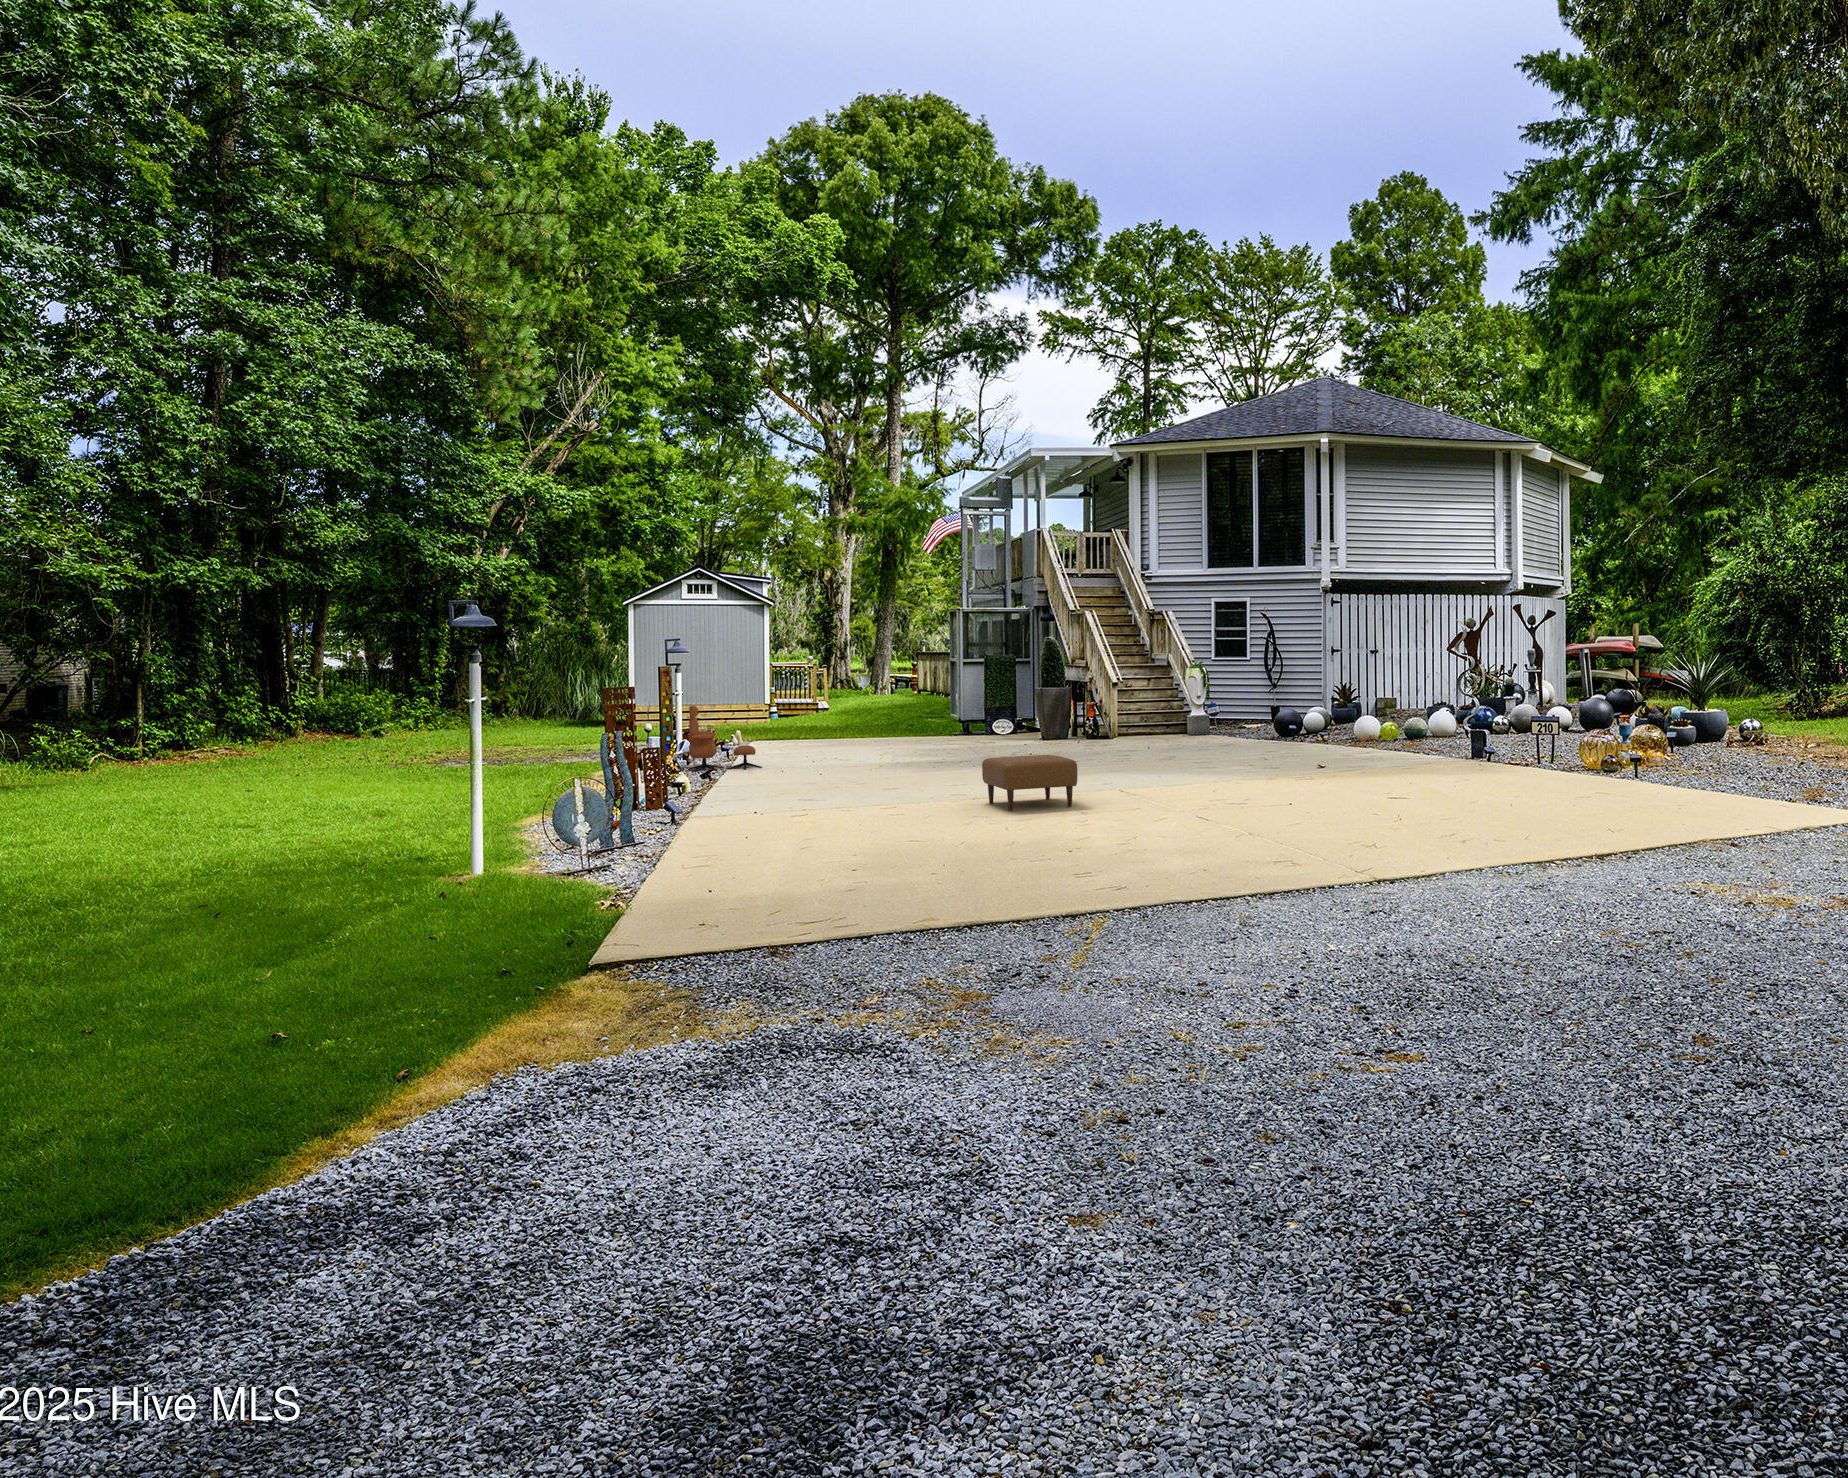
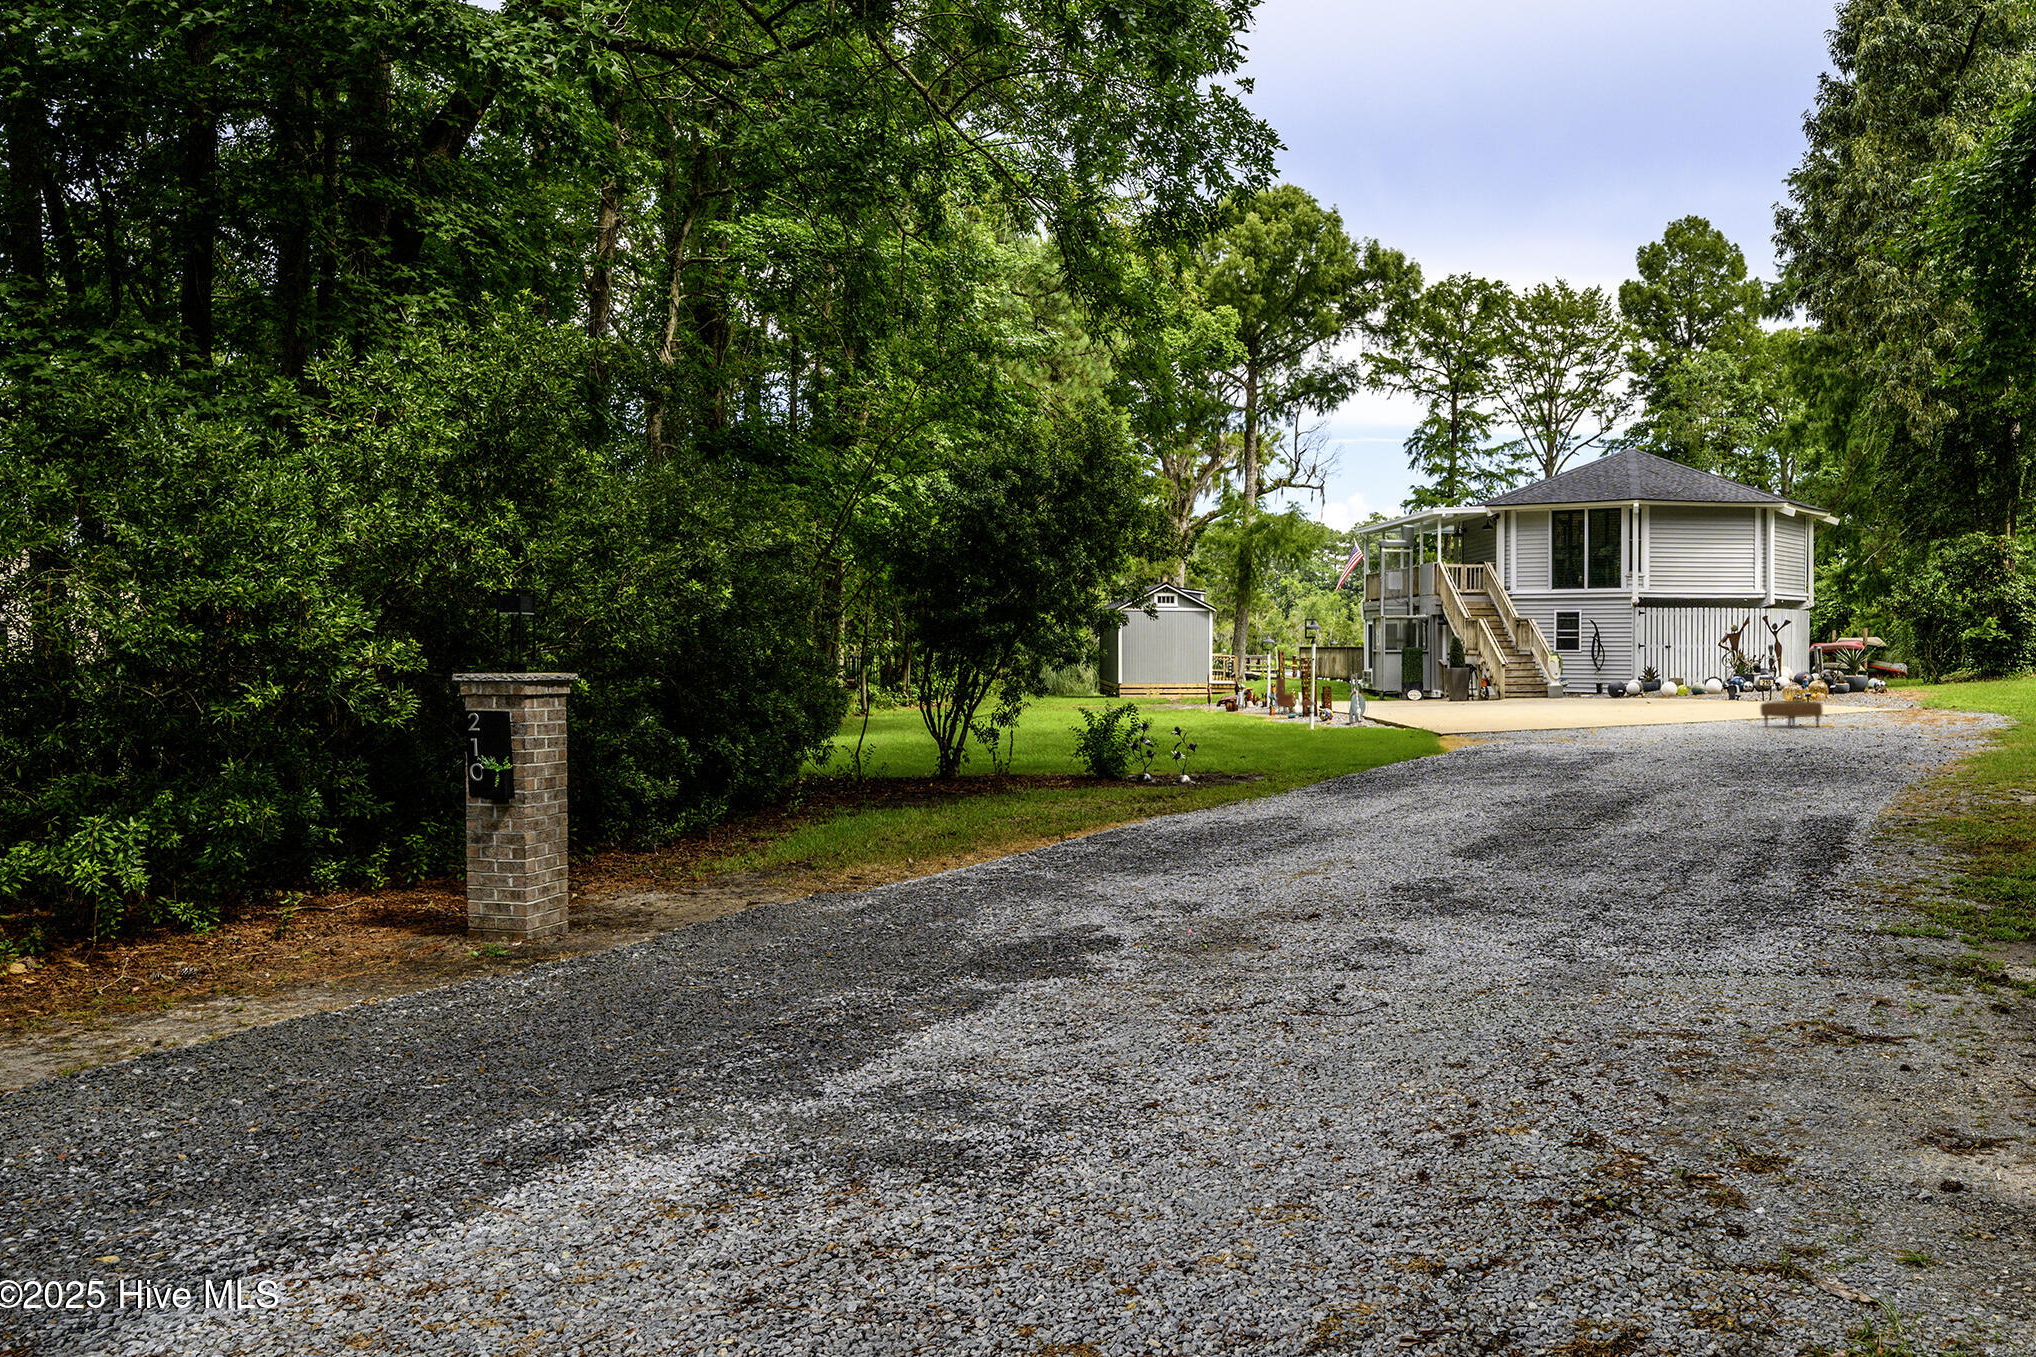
ottoman: present [982,755,1077,811] -> present [1760,701,1823,727]

